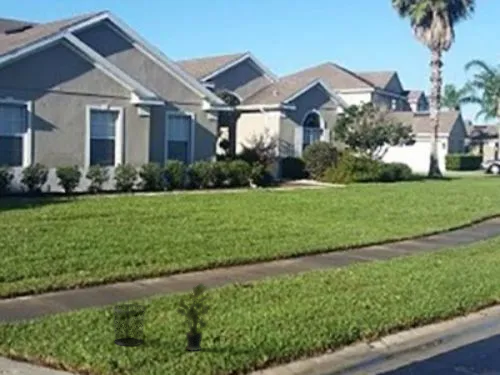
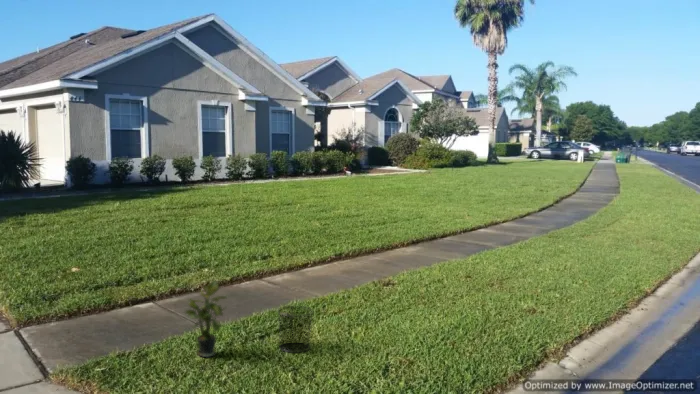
potted plant: present [177,284,211,351] -> present [186,281,226,357]

